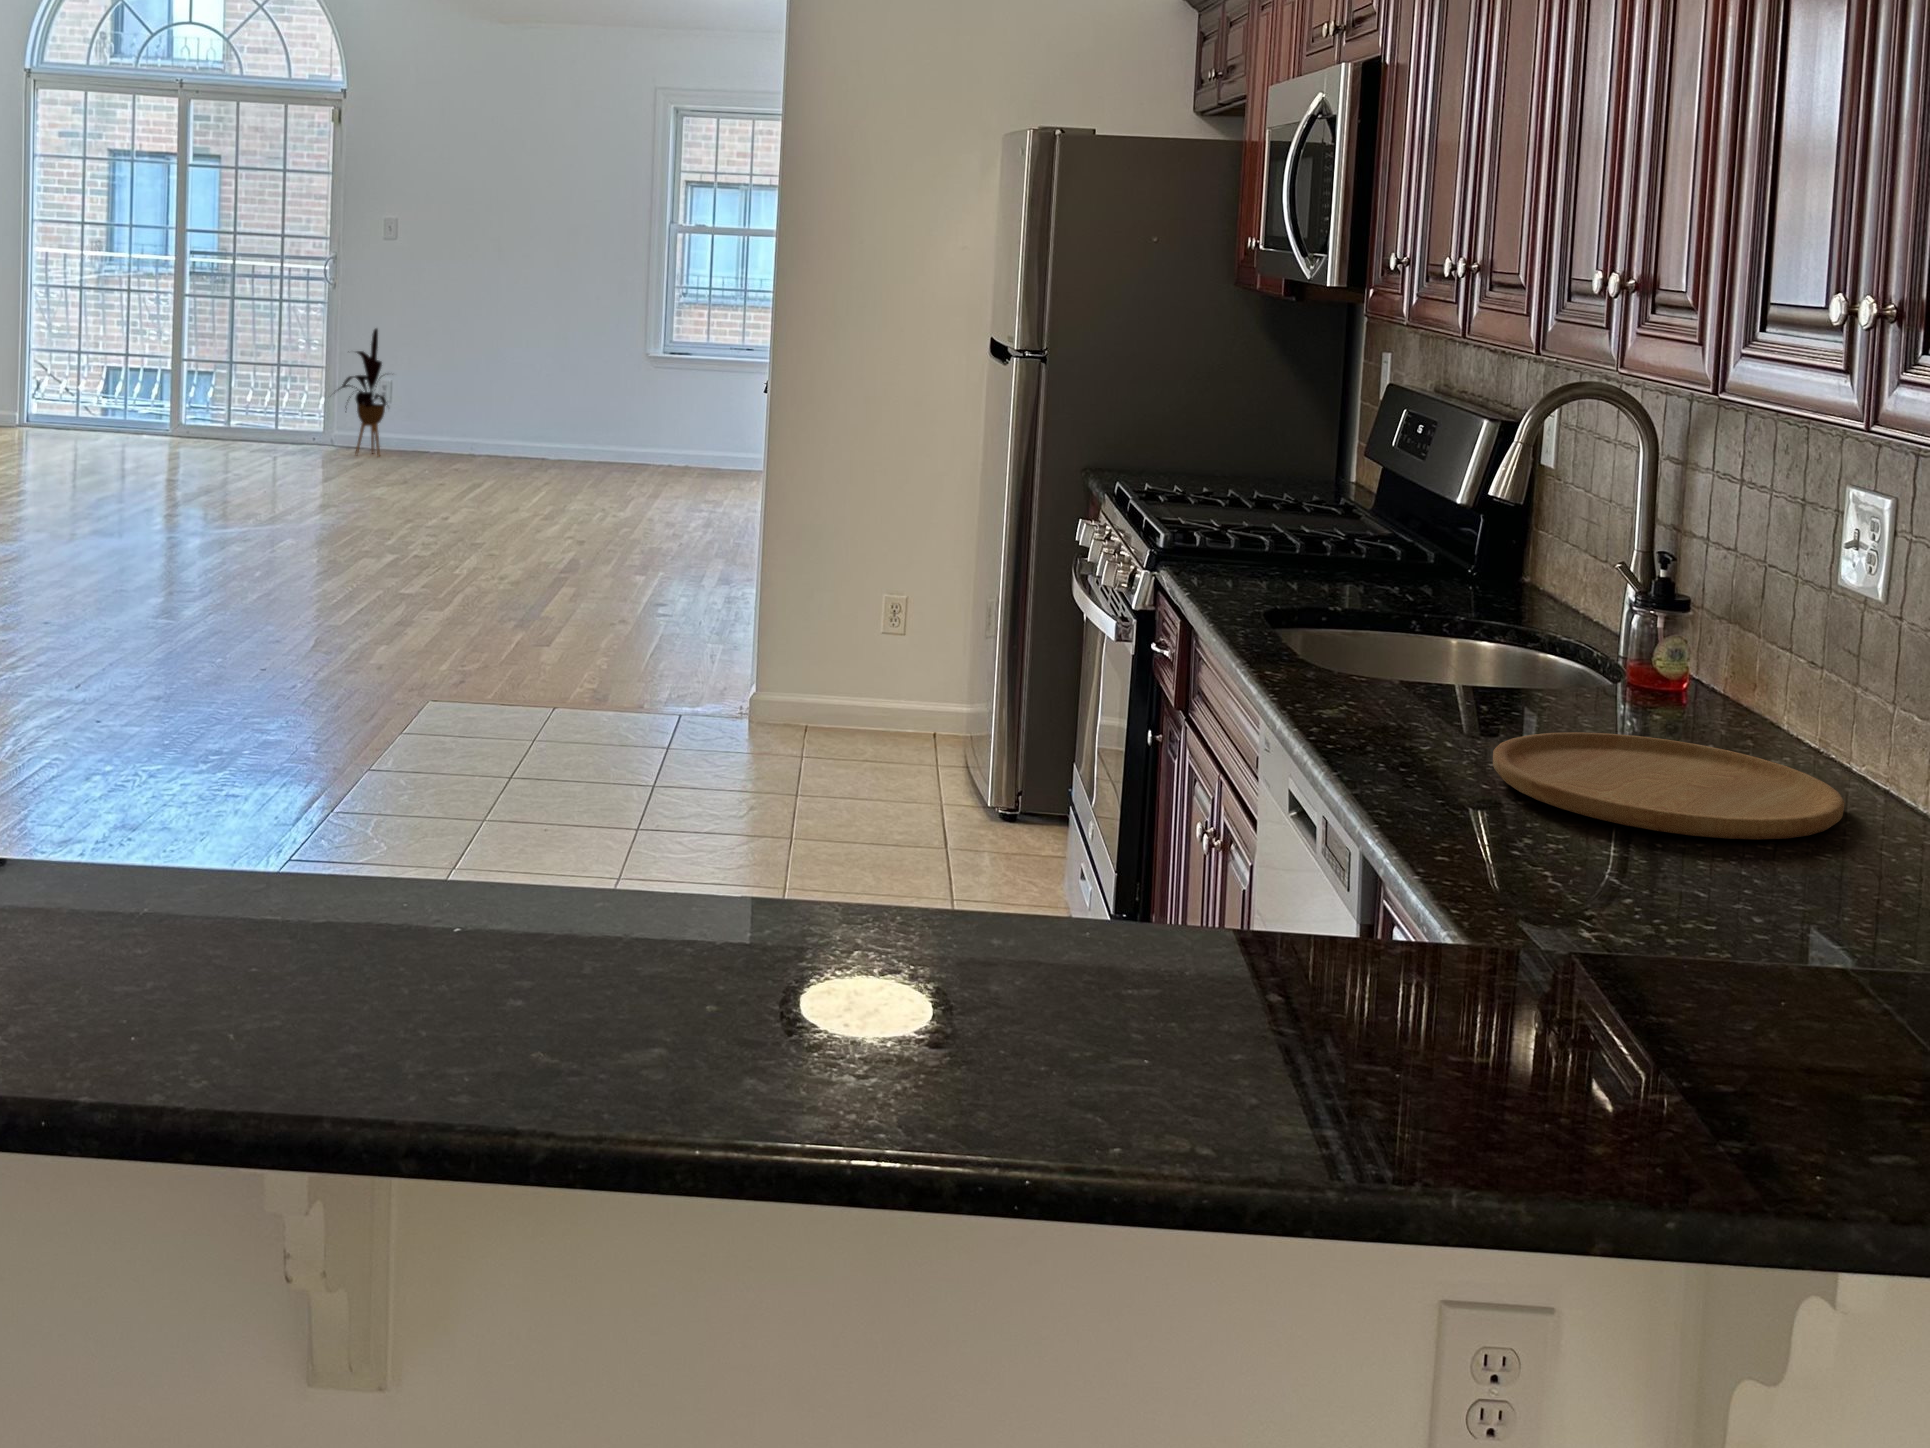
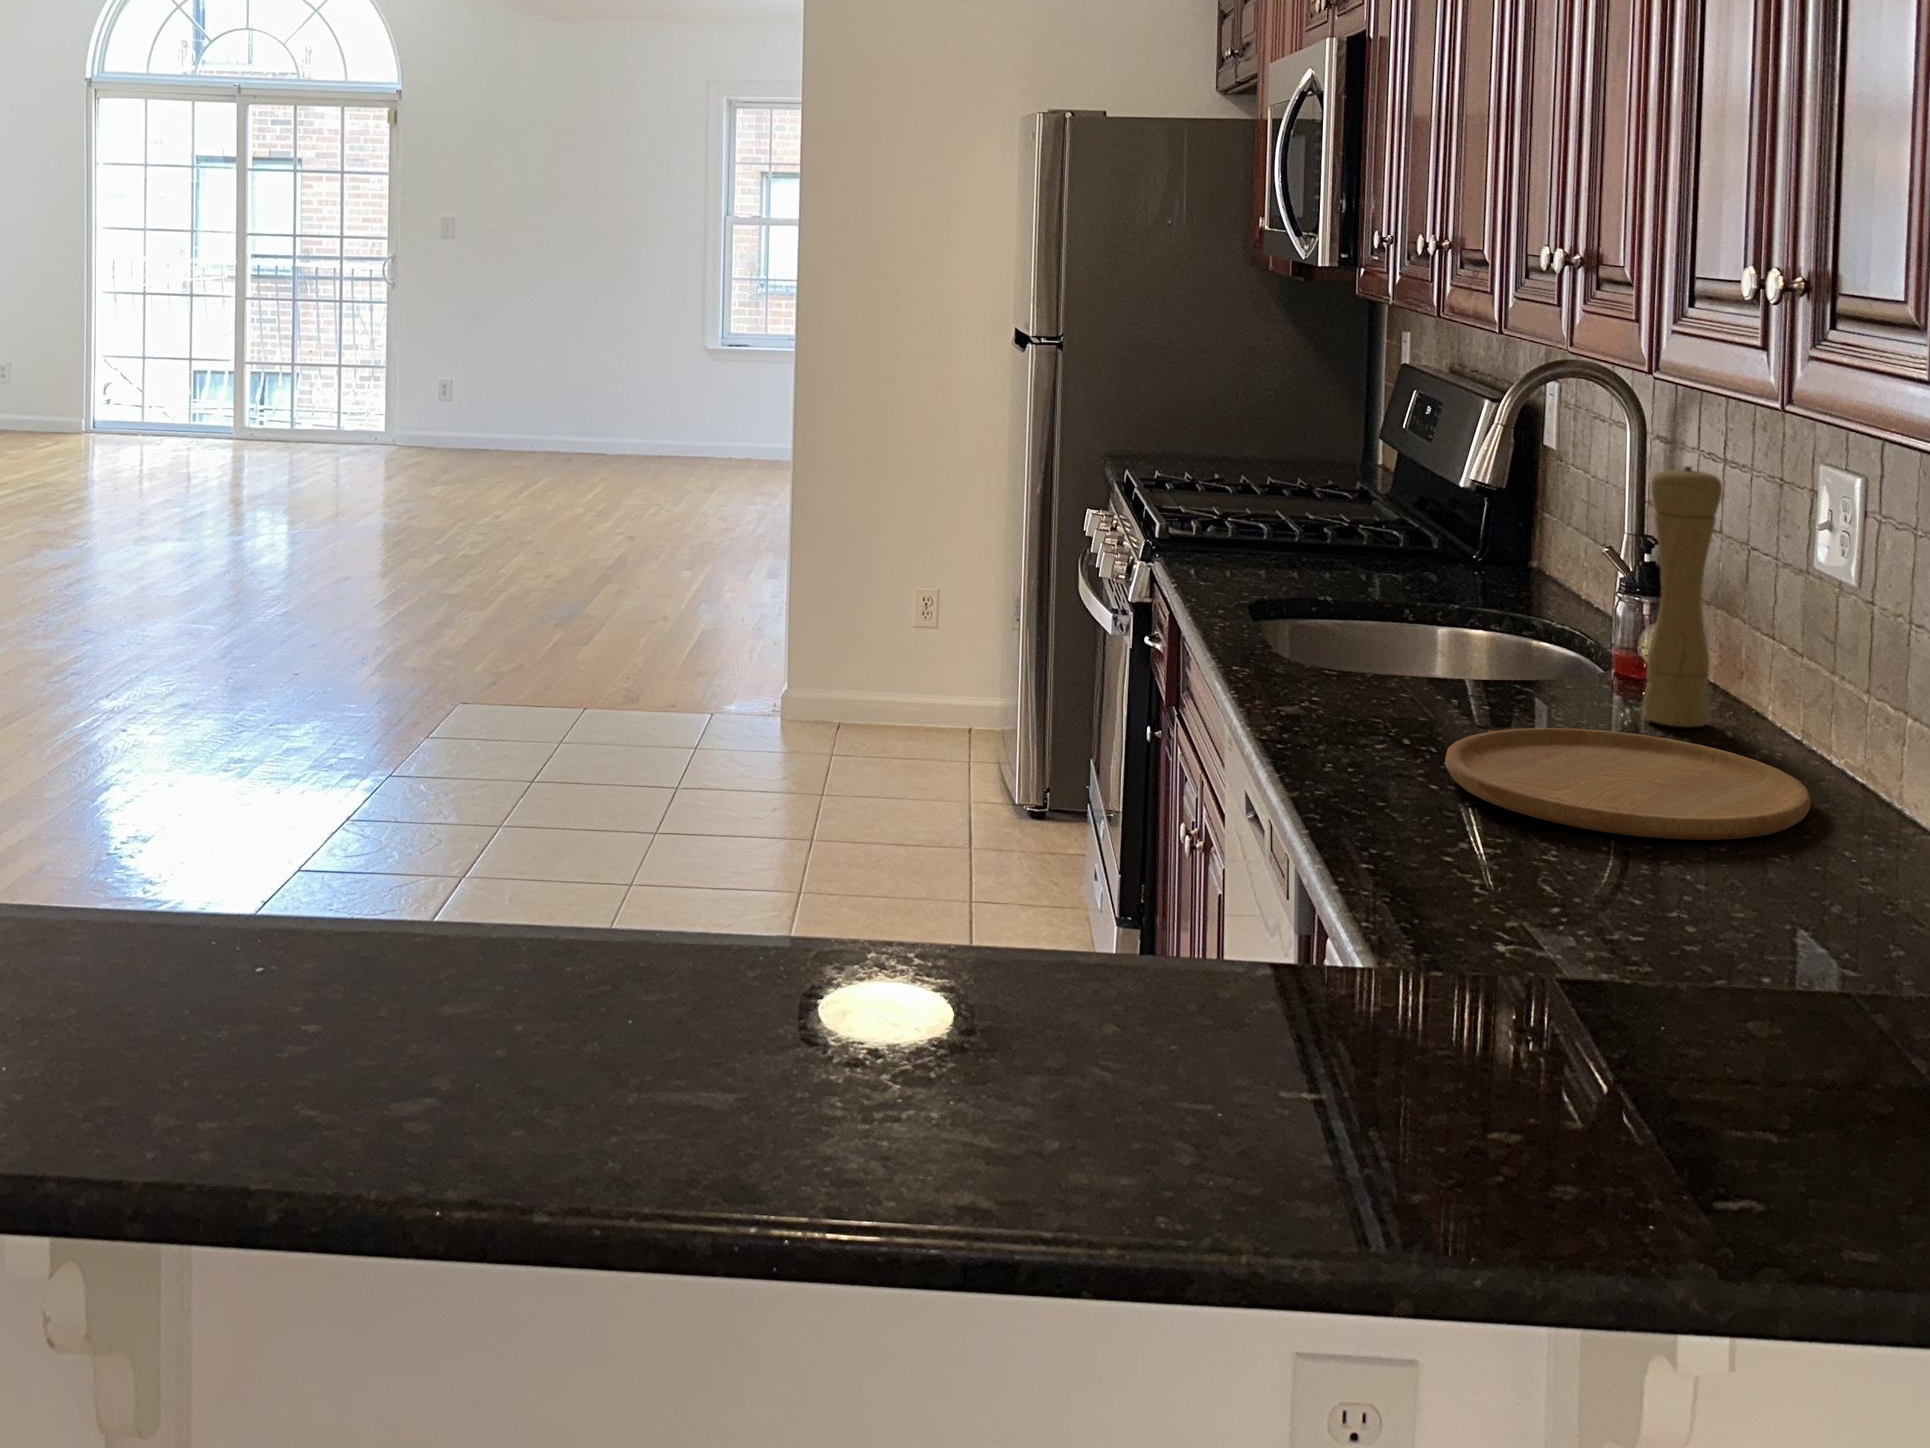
house plant: present [340,329,387,456] -> none [383,328,452,458]
pepper mill: none [1664,485,1748,734] -> present [1643,466,1722,727]

